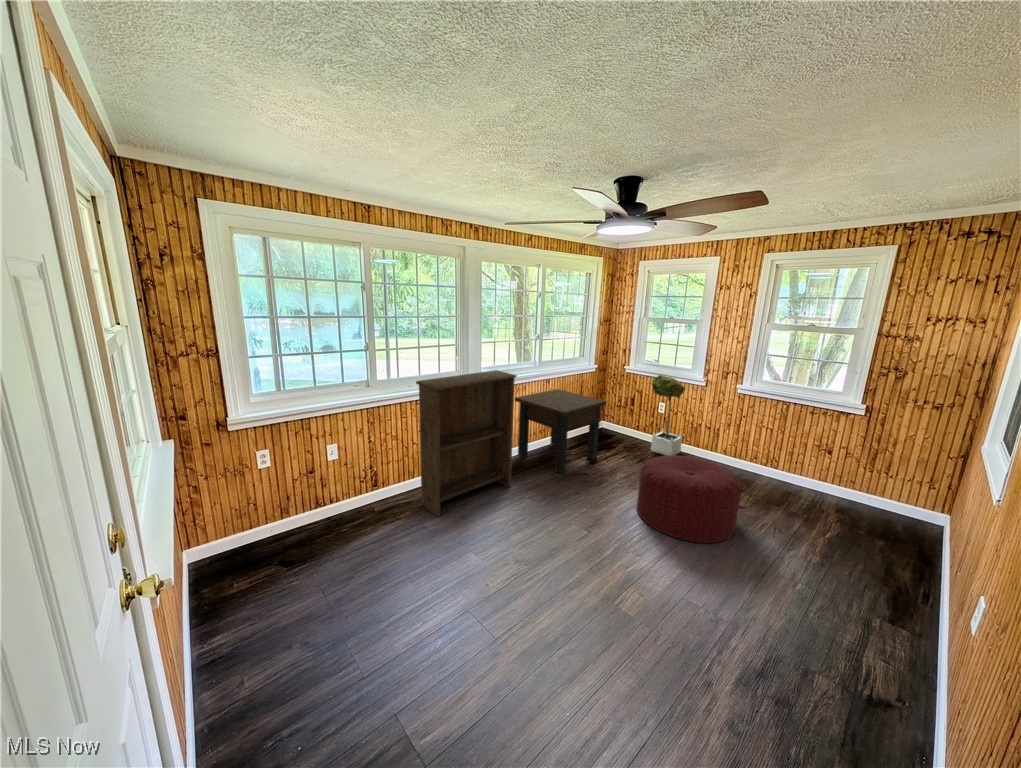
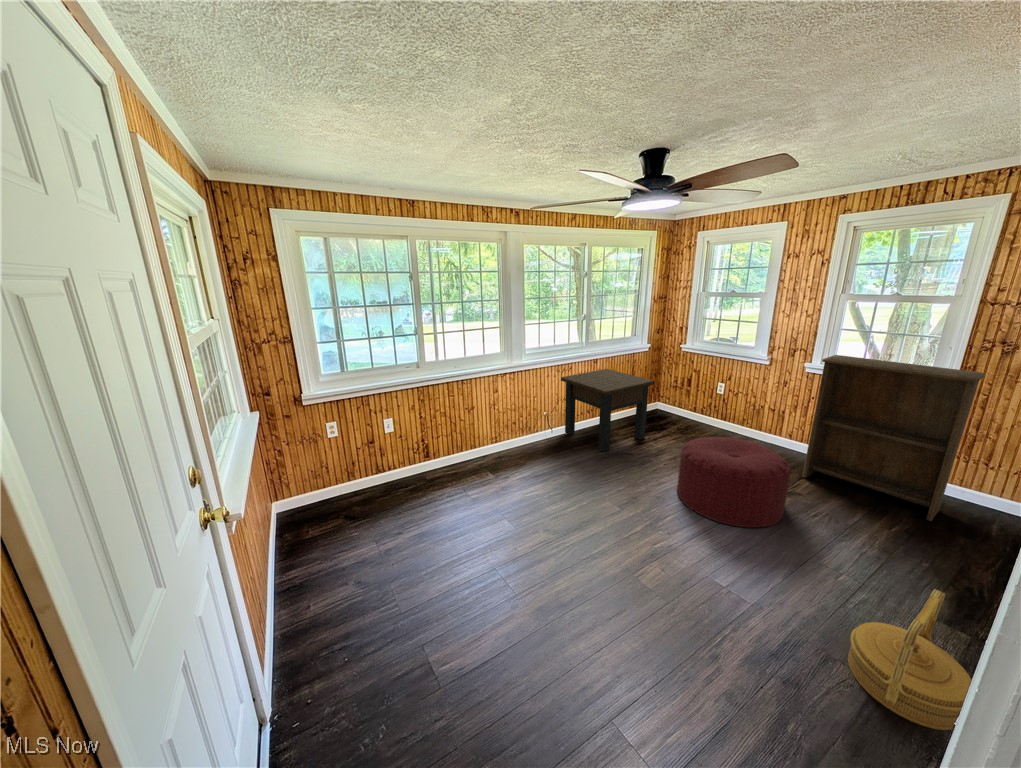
bookshelf: present [416,370,517,516] -> present [802,355,985,521]
potted tree: present [651,375,685,456] -> none [706,353,744,439]
woven basket: none [818,590,931,723] -> present [848,589,971,730]

